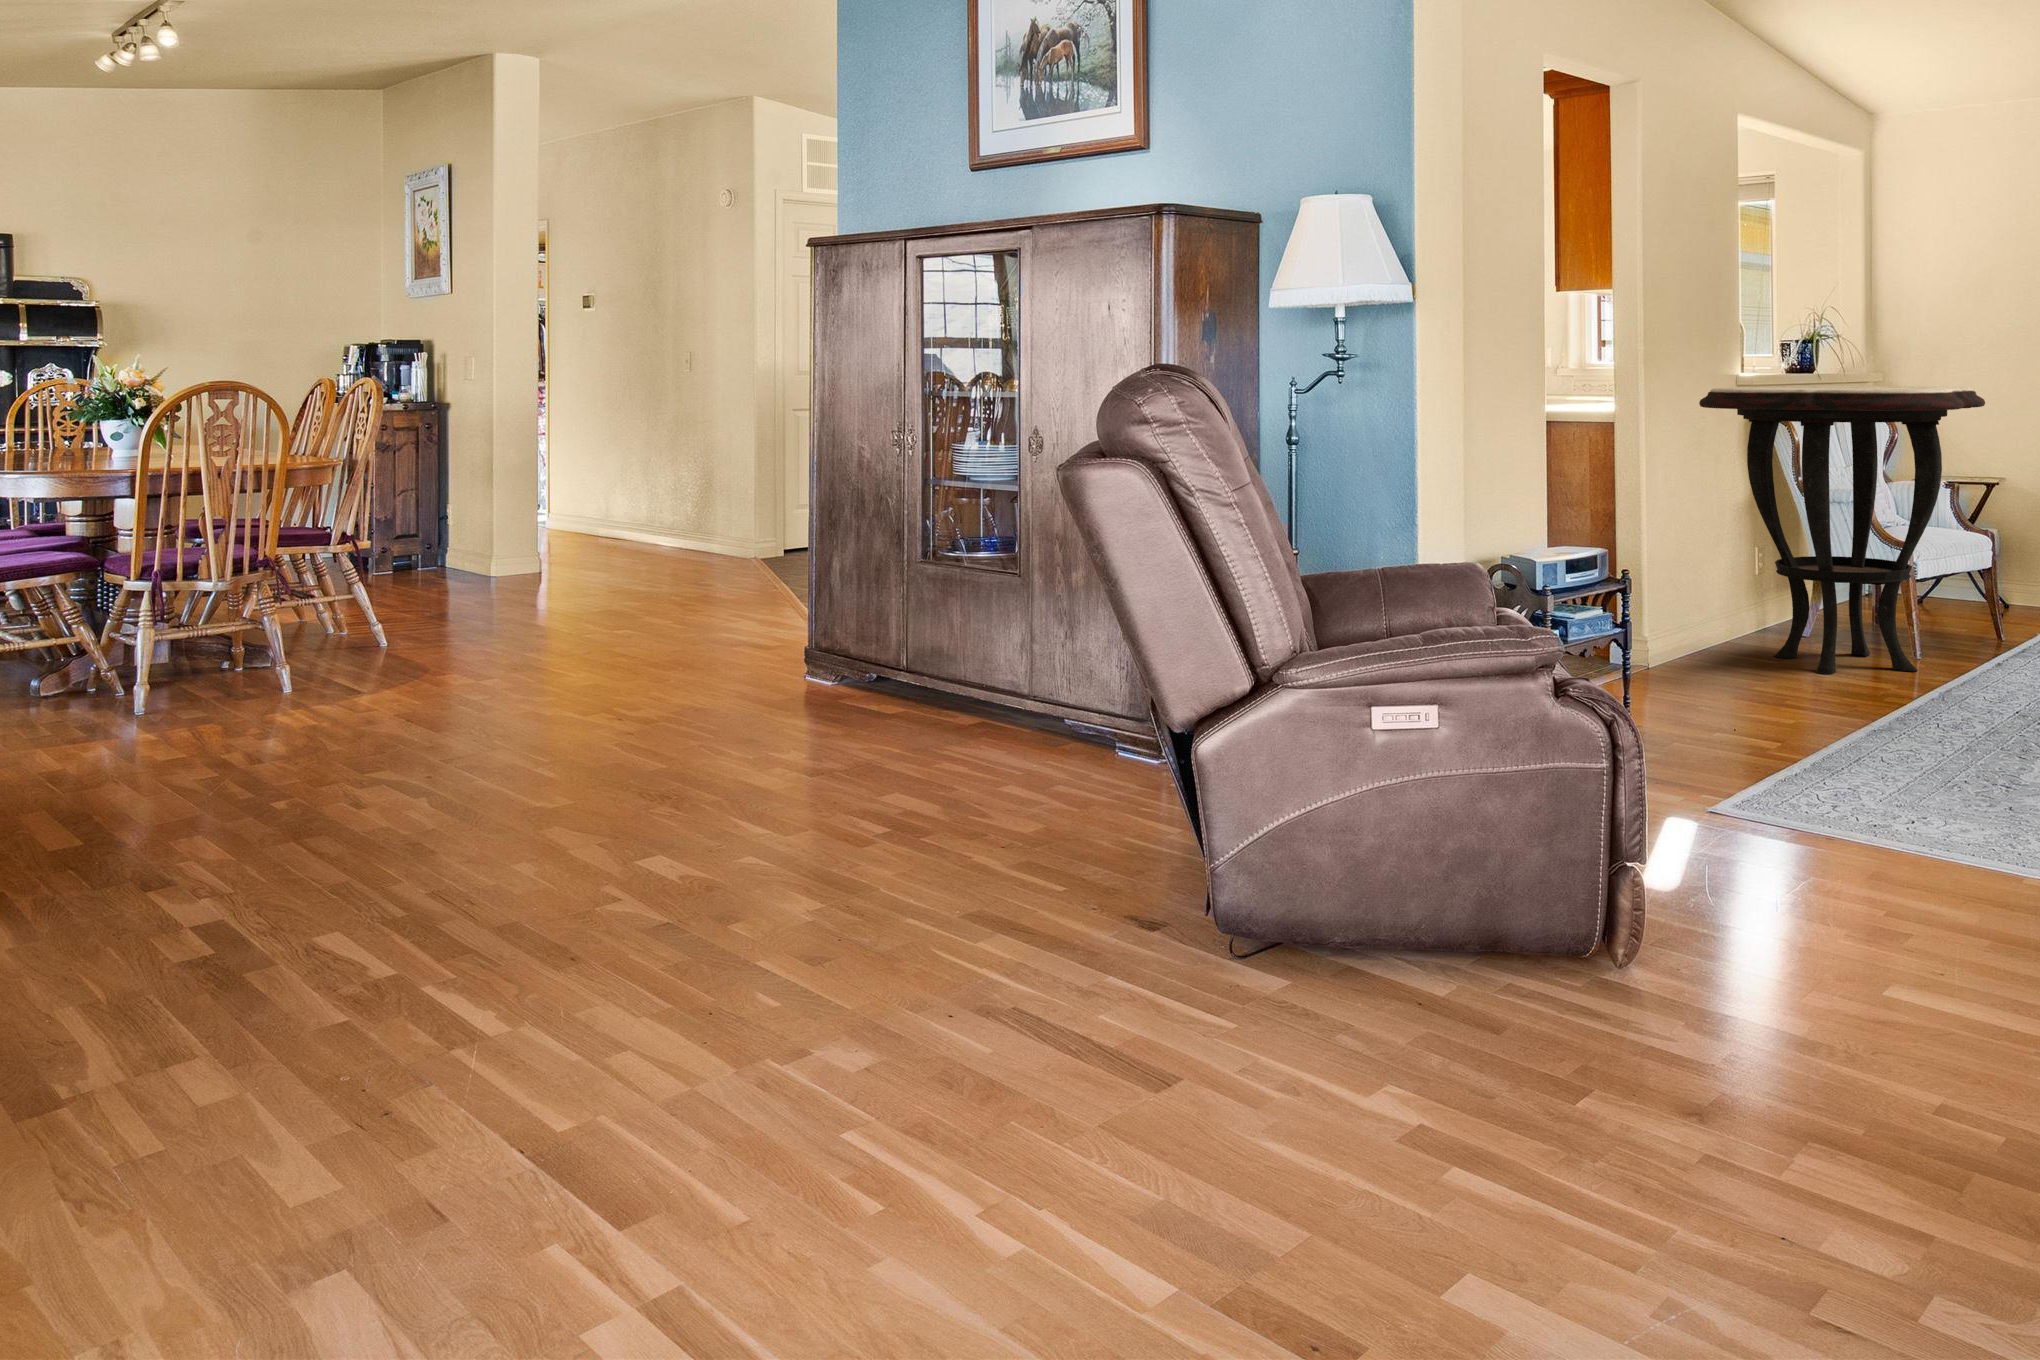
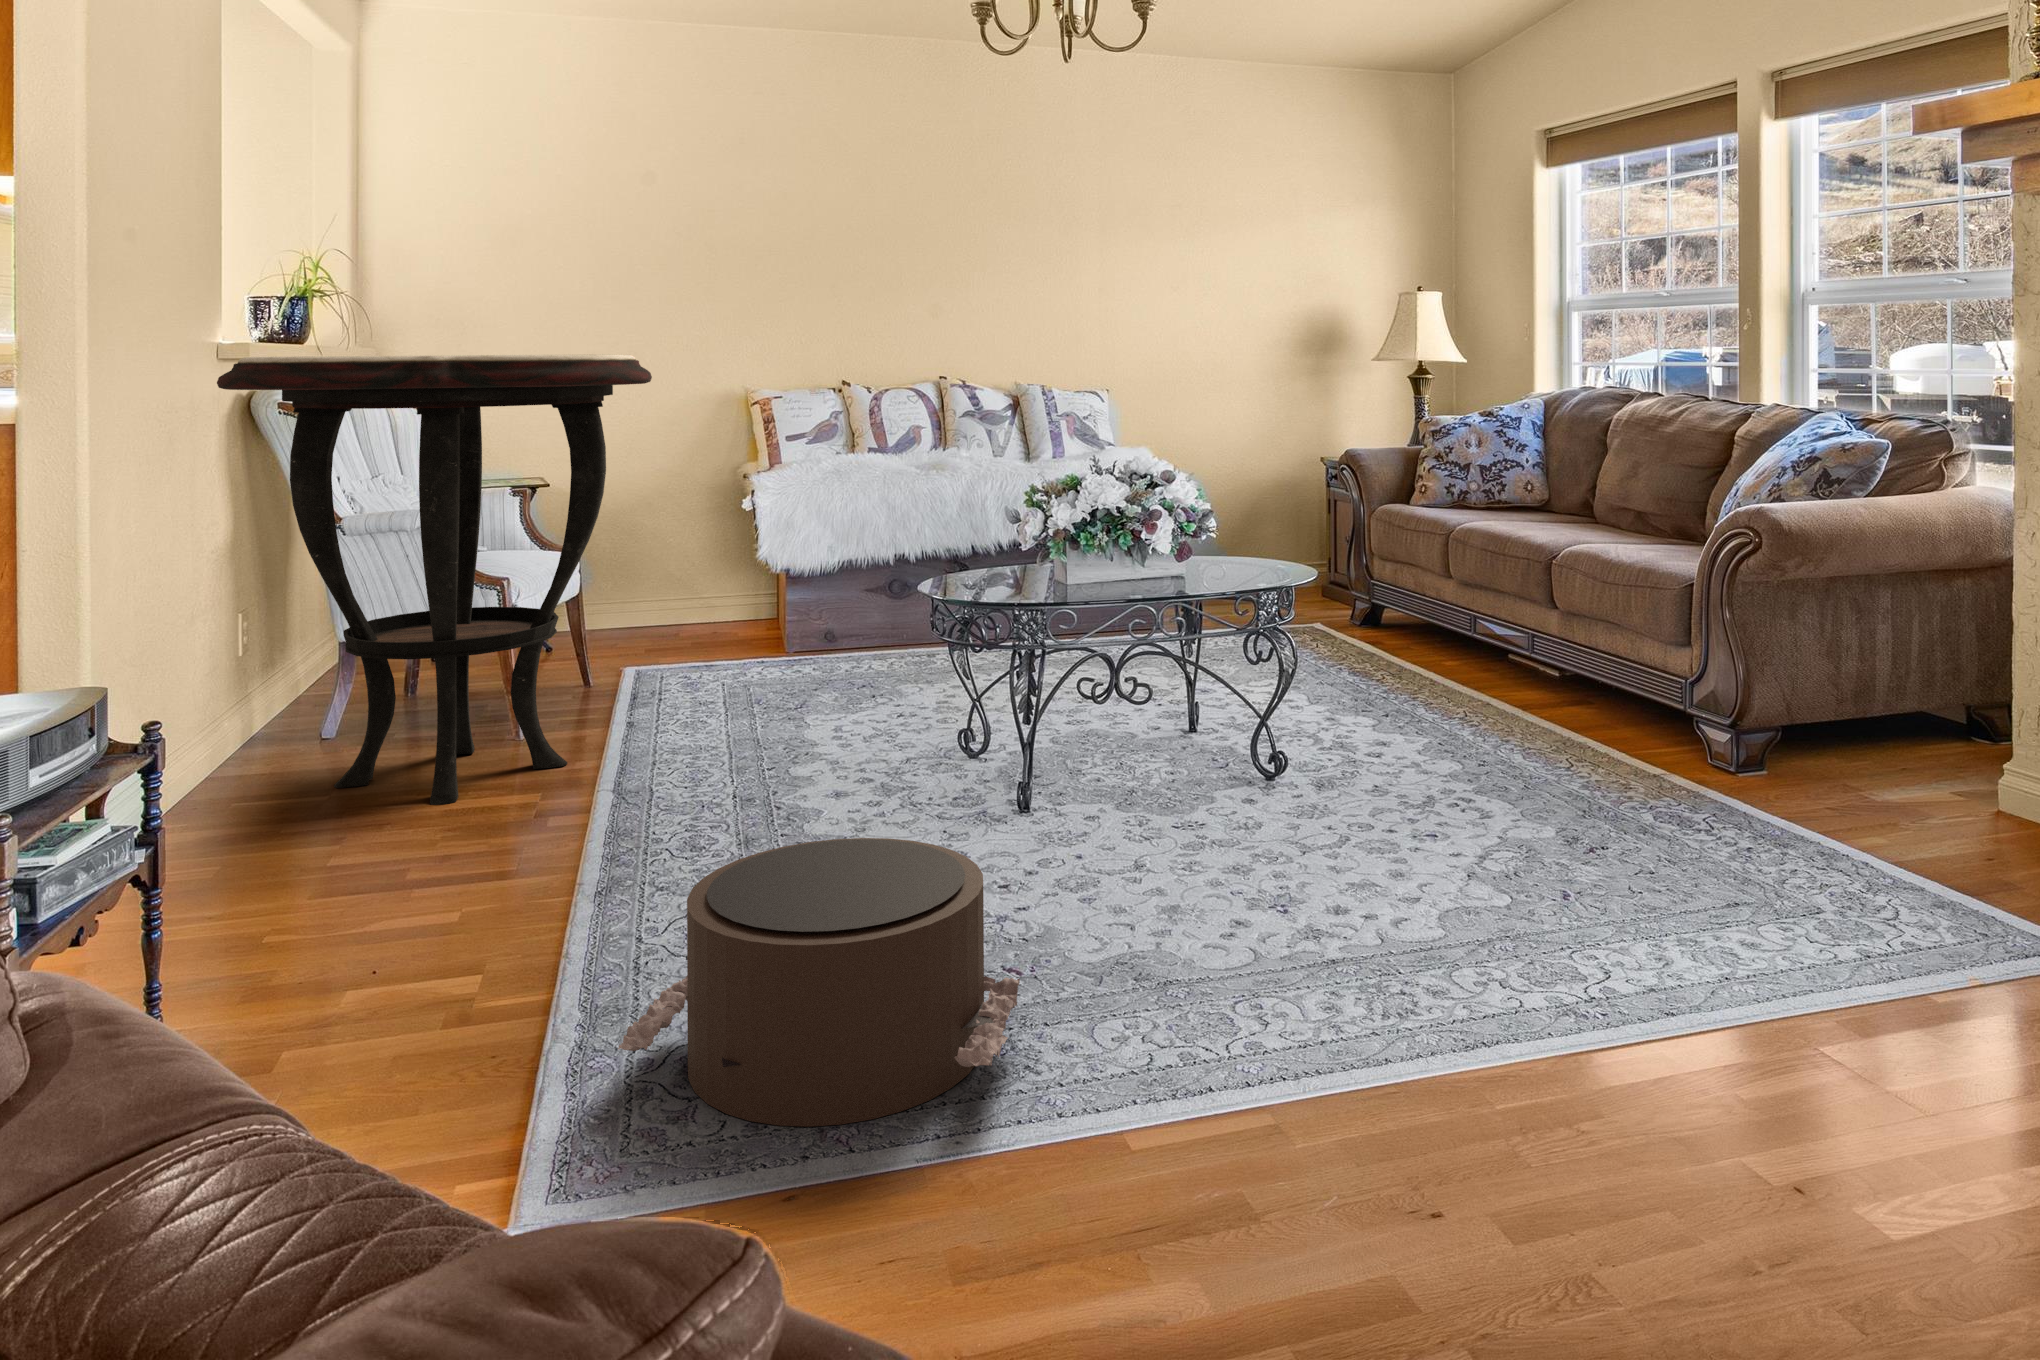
pouf: none [1778,686,2011,820] -> present [618,838,1020,1127]

